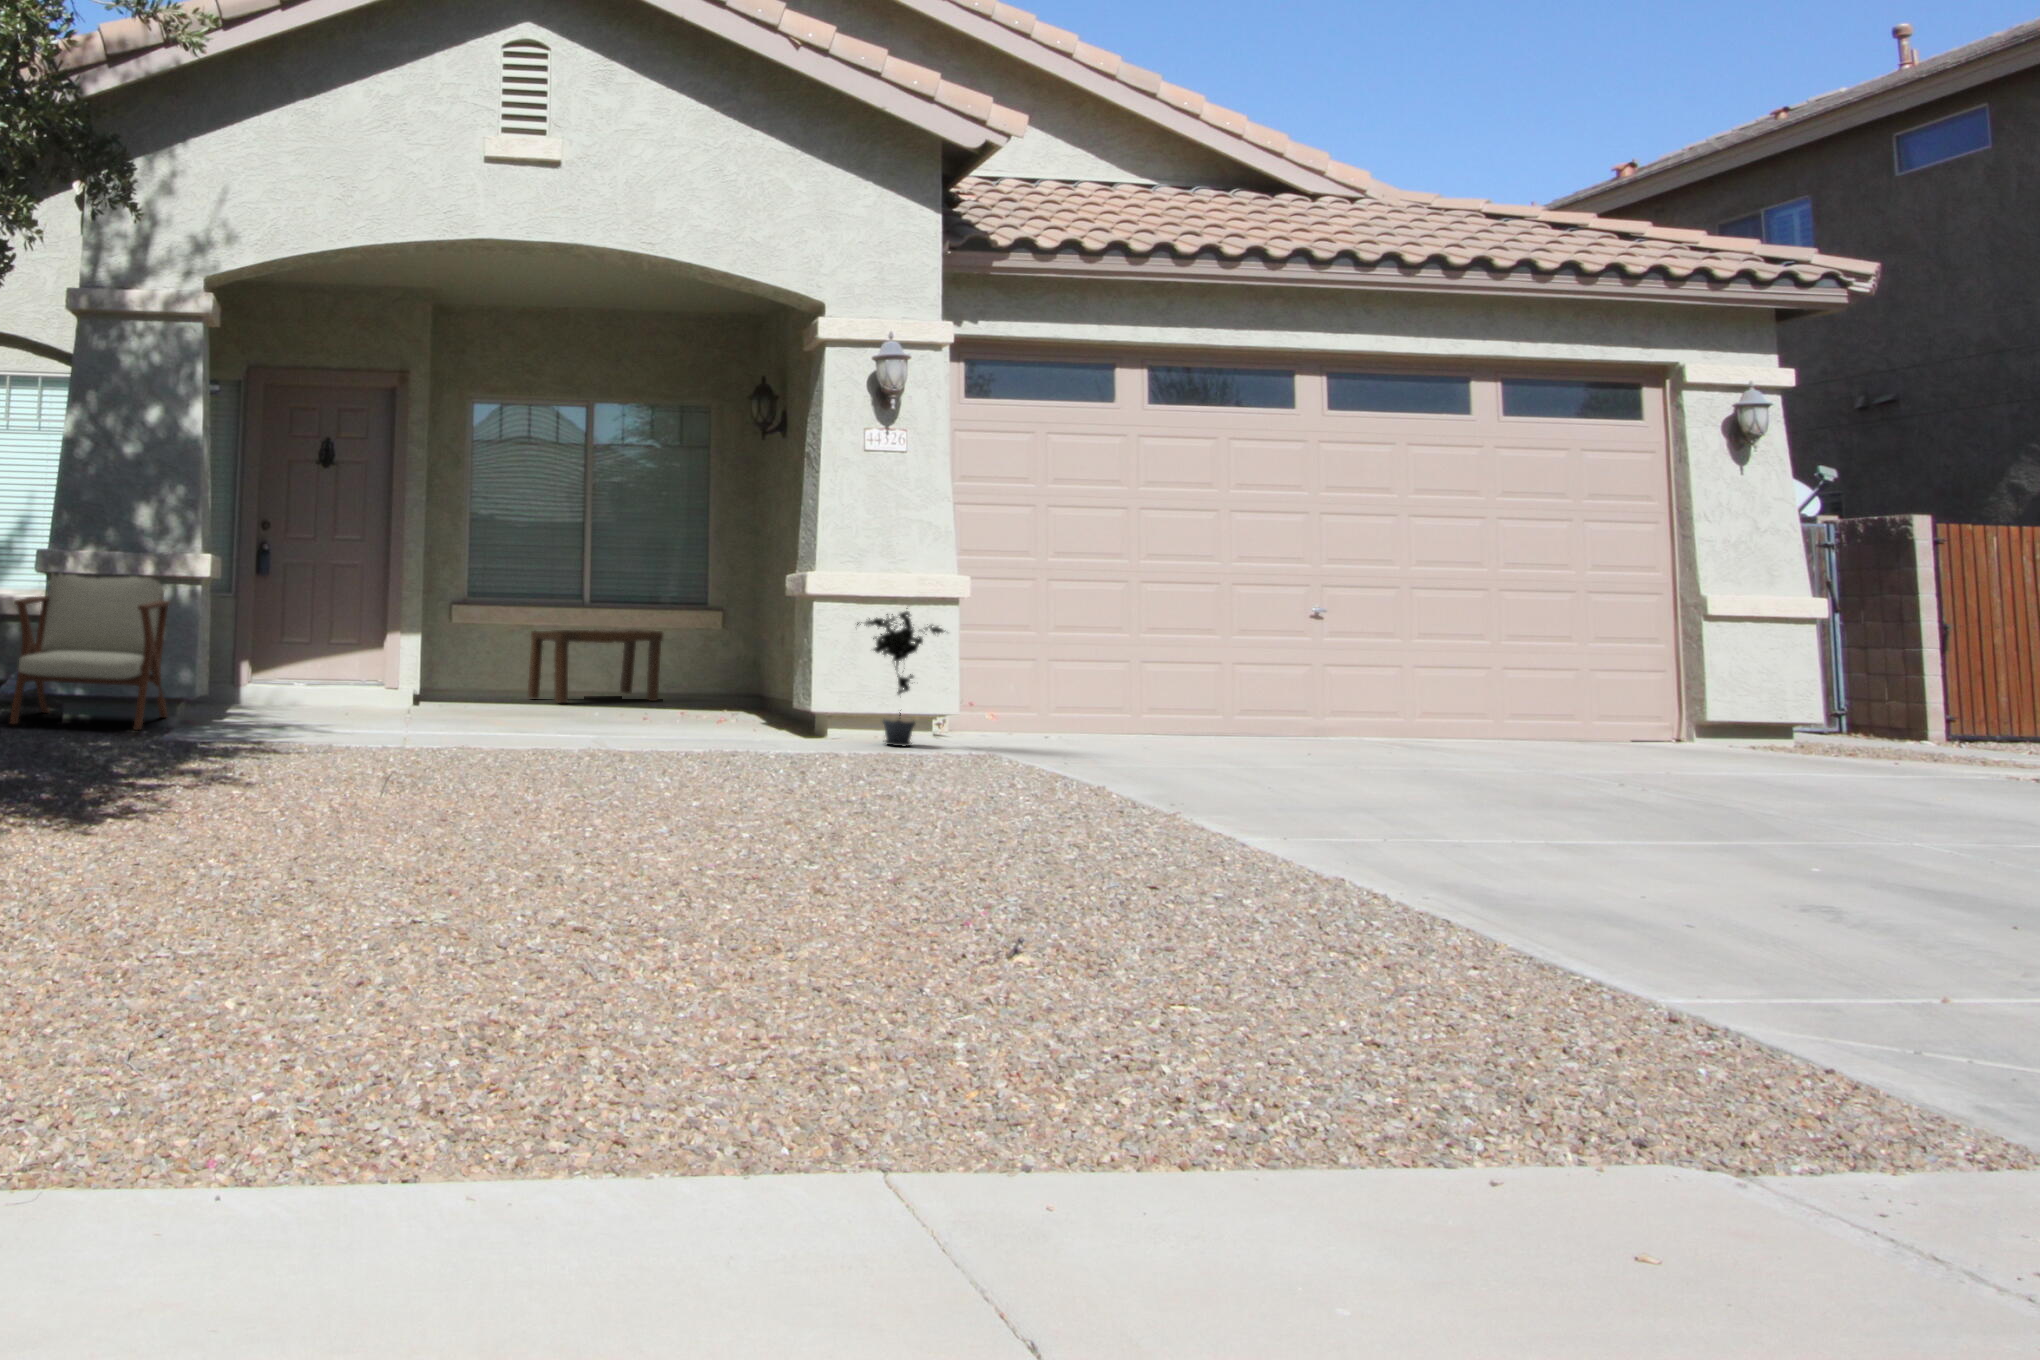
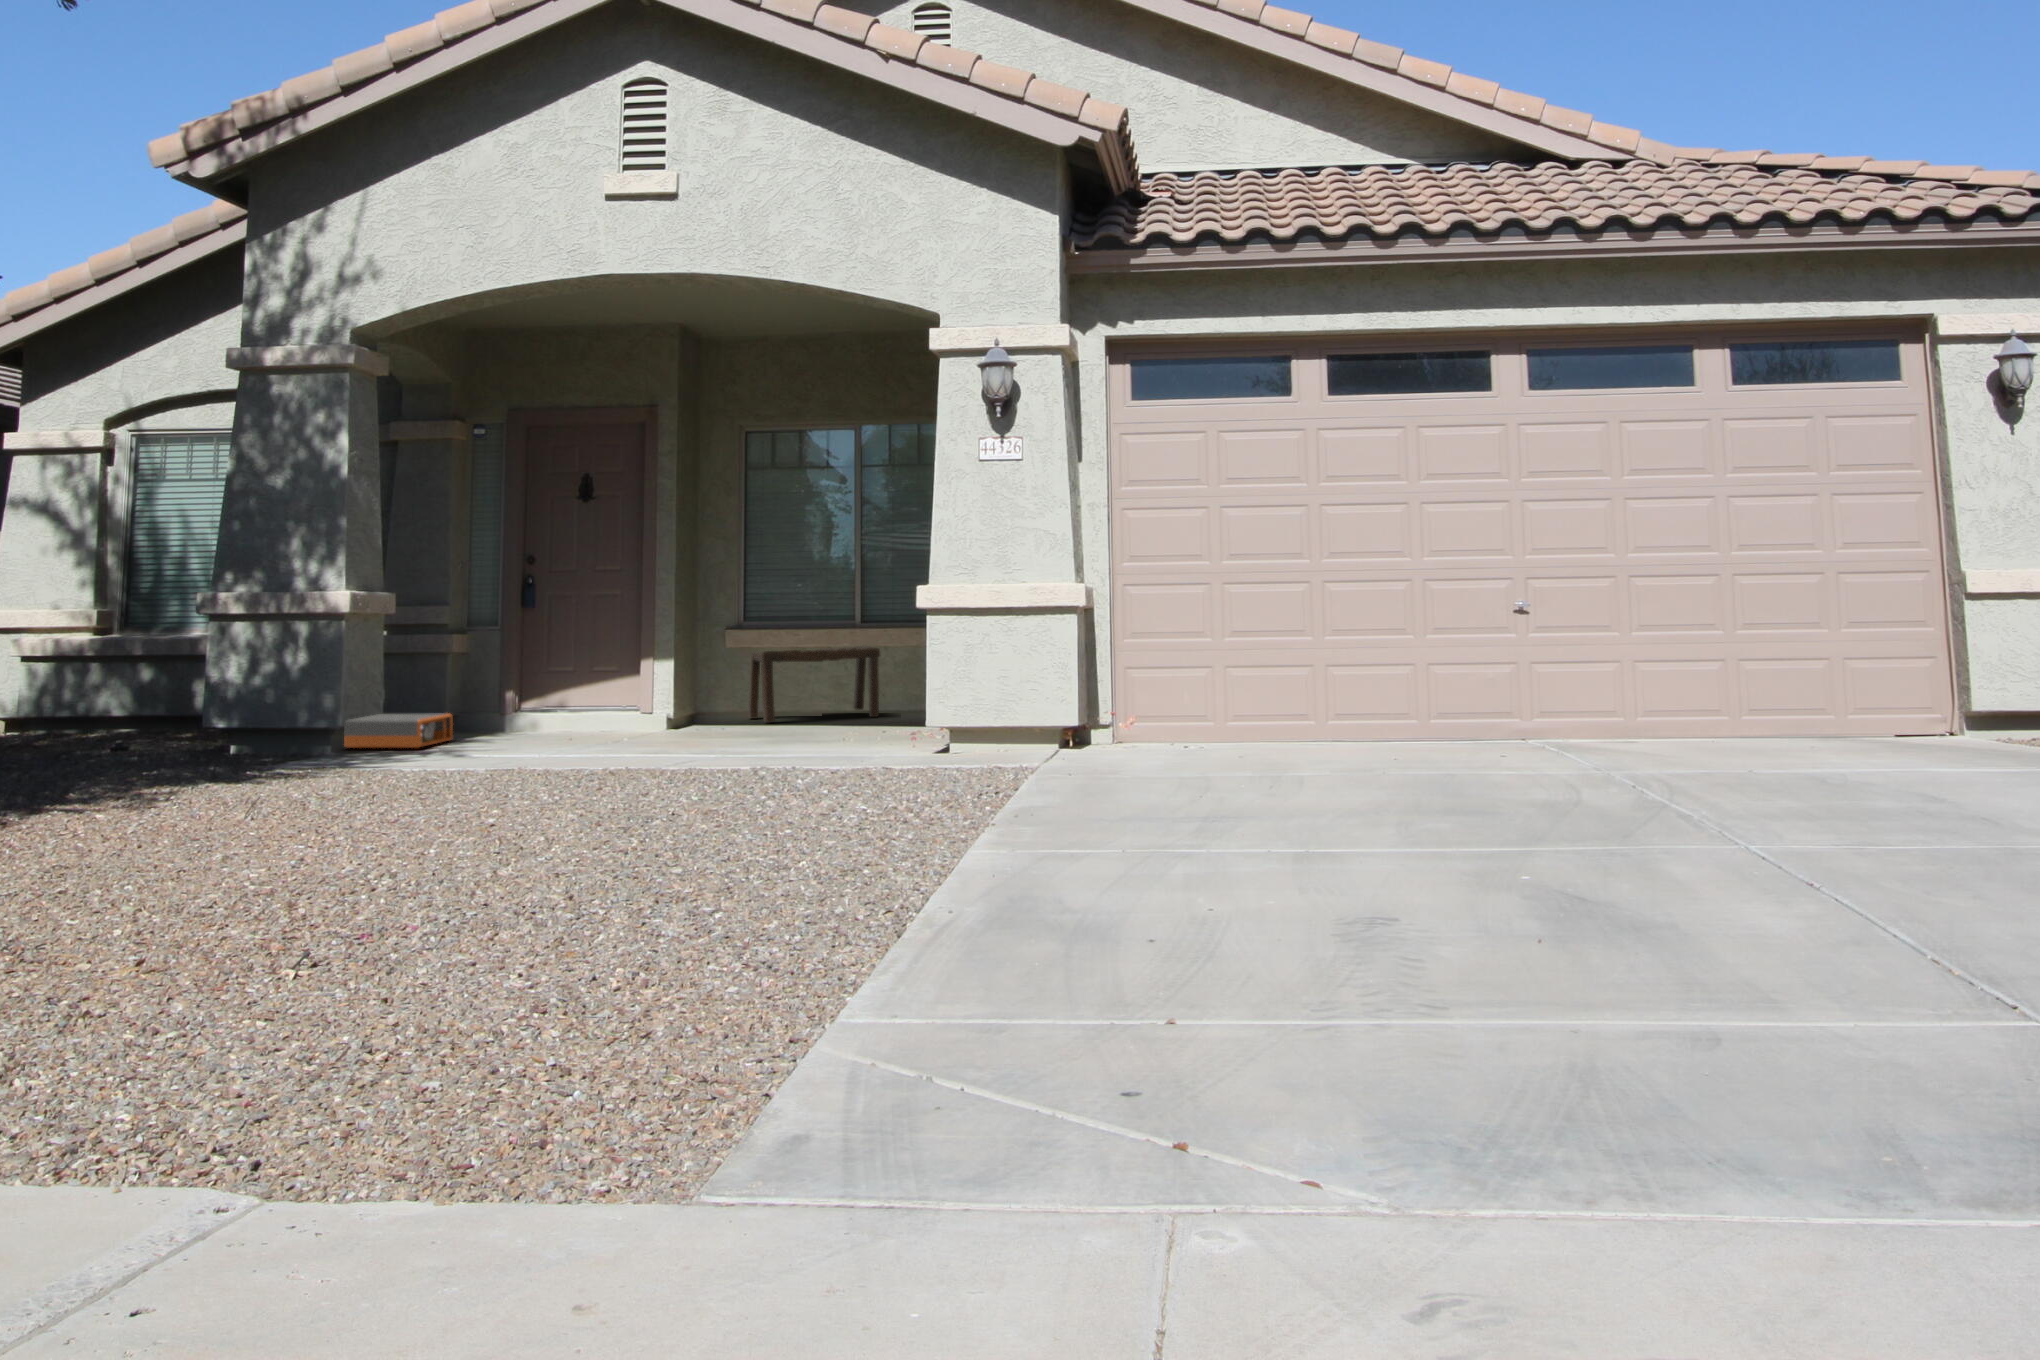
lounge chair: present [10,573,170,730] -> none [154,610,332,765]
potted plant: present [857,608,945,746] -> none [962,618,1052,762]
storage box: none [179,681,274,717] -> present [344,713,453,748]

